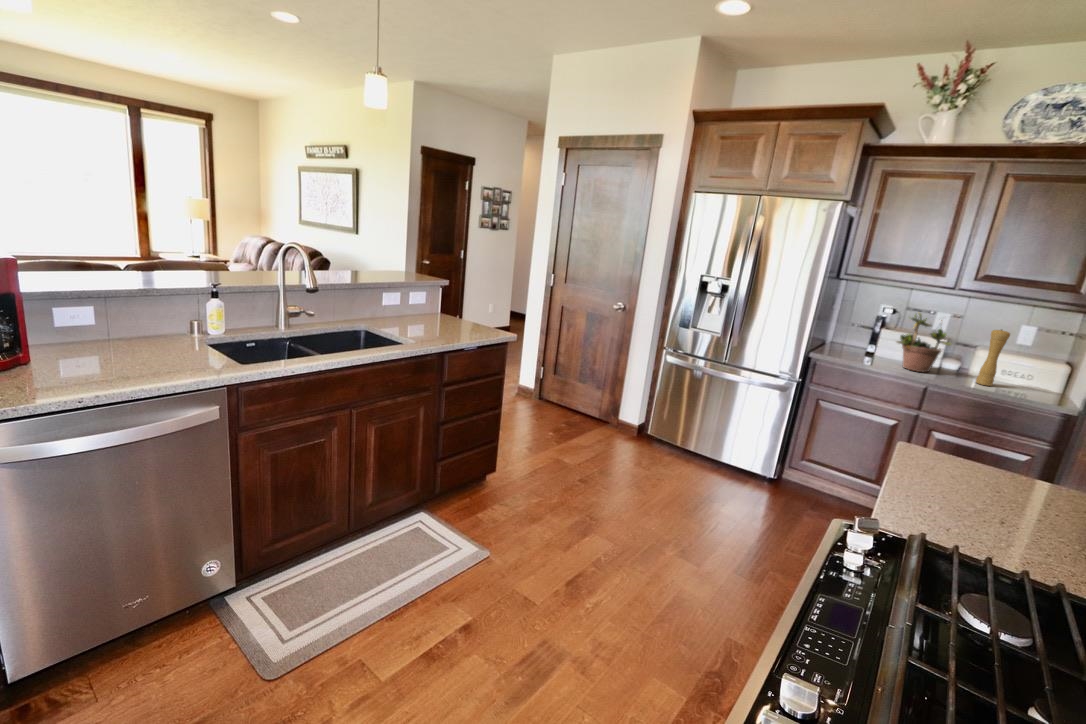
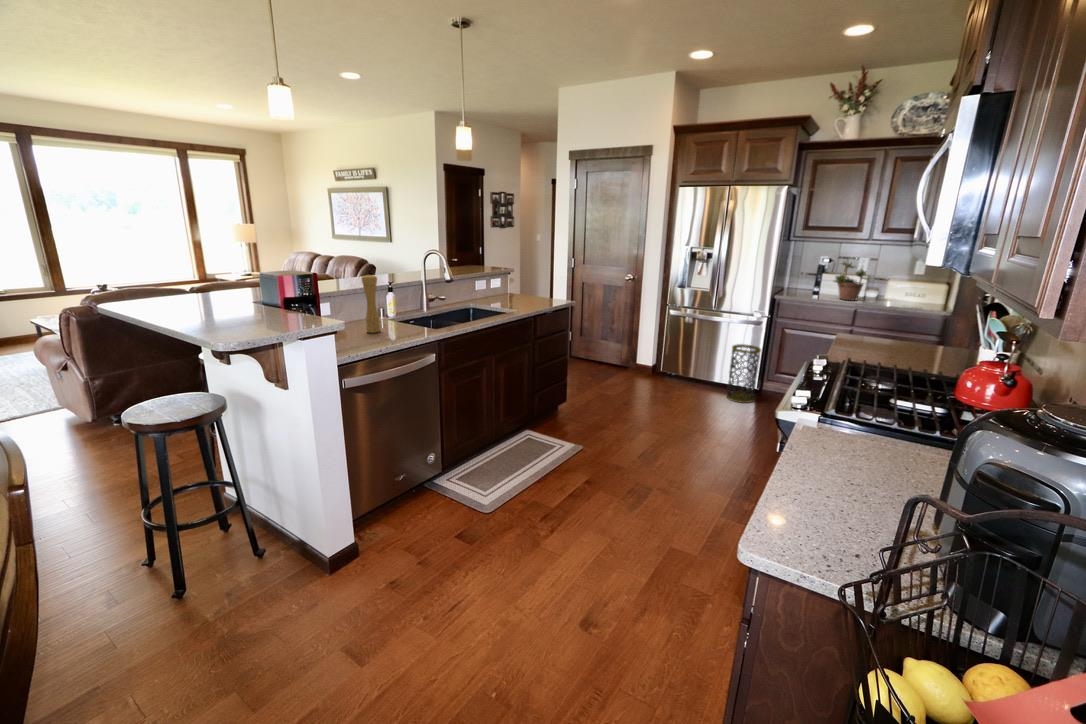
pepper mill: present [976,329,1010,386] -> present [362,274,380,333]
trash can: none [730,414,783,498] -> present [727,344,761,403]

